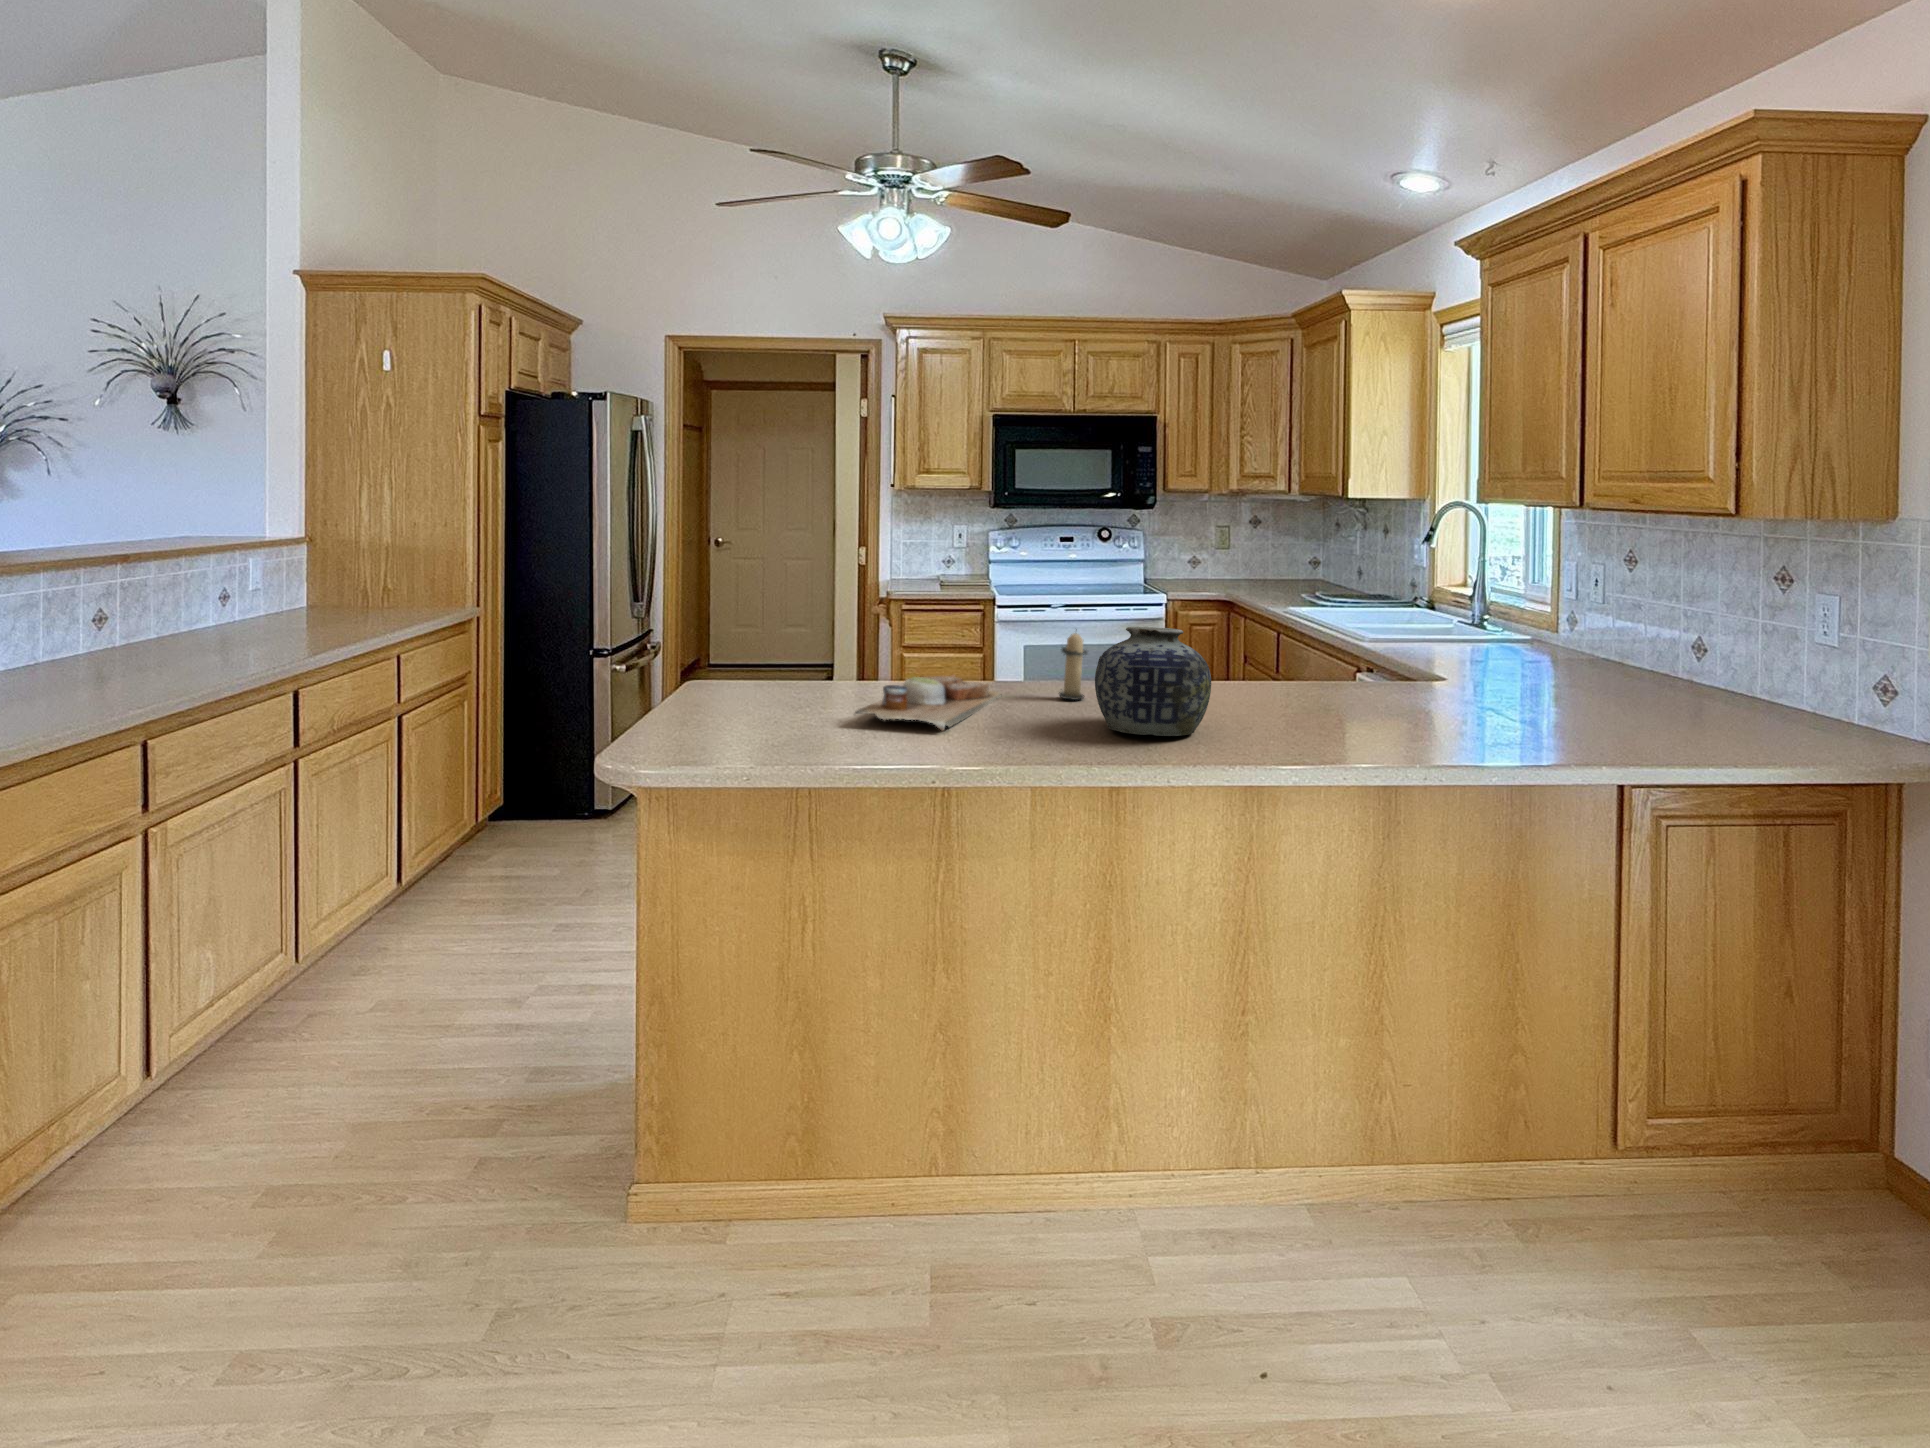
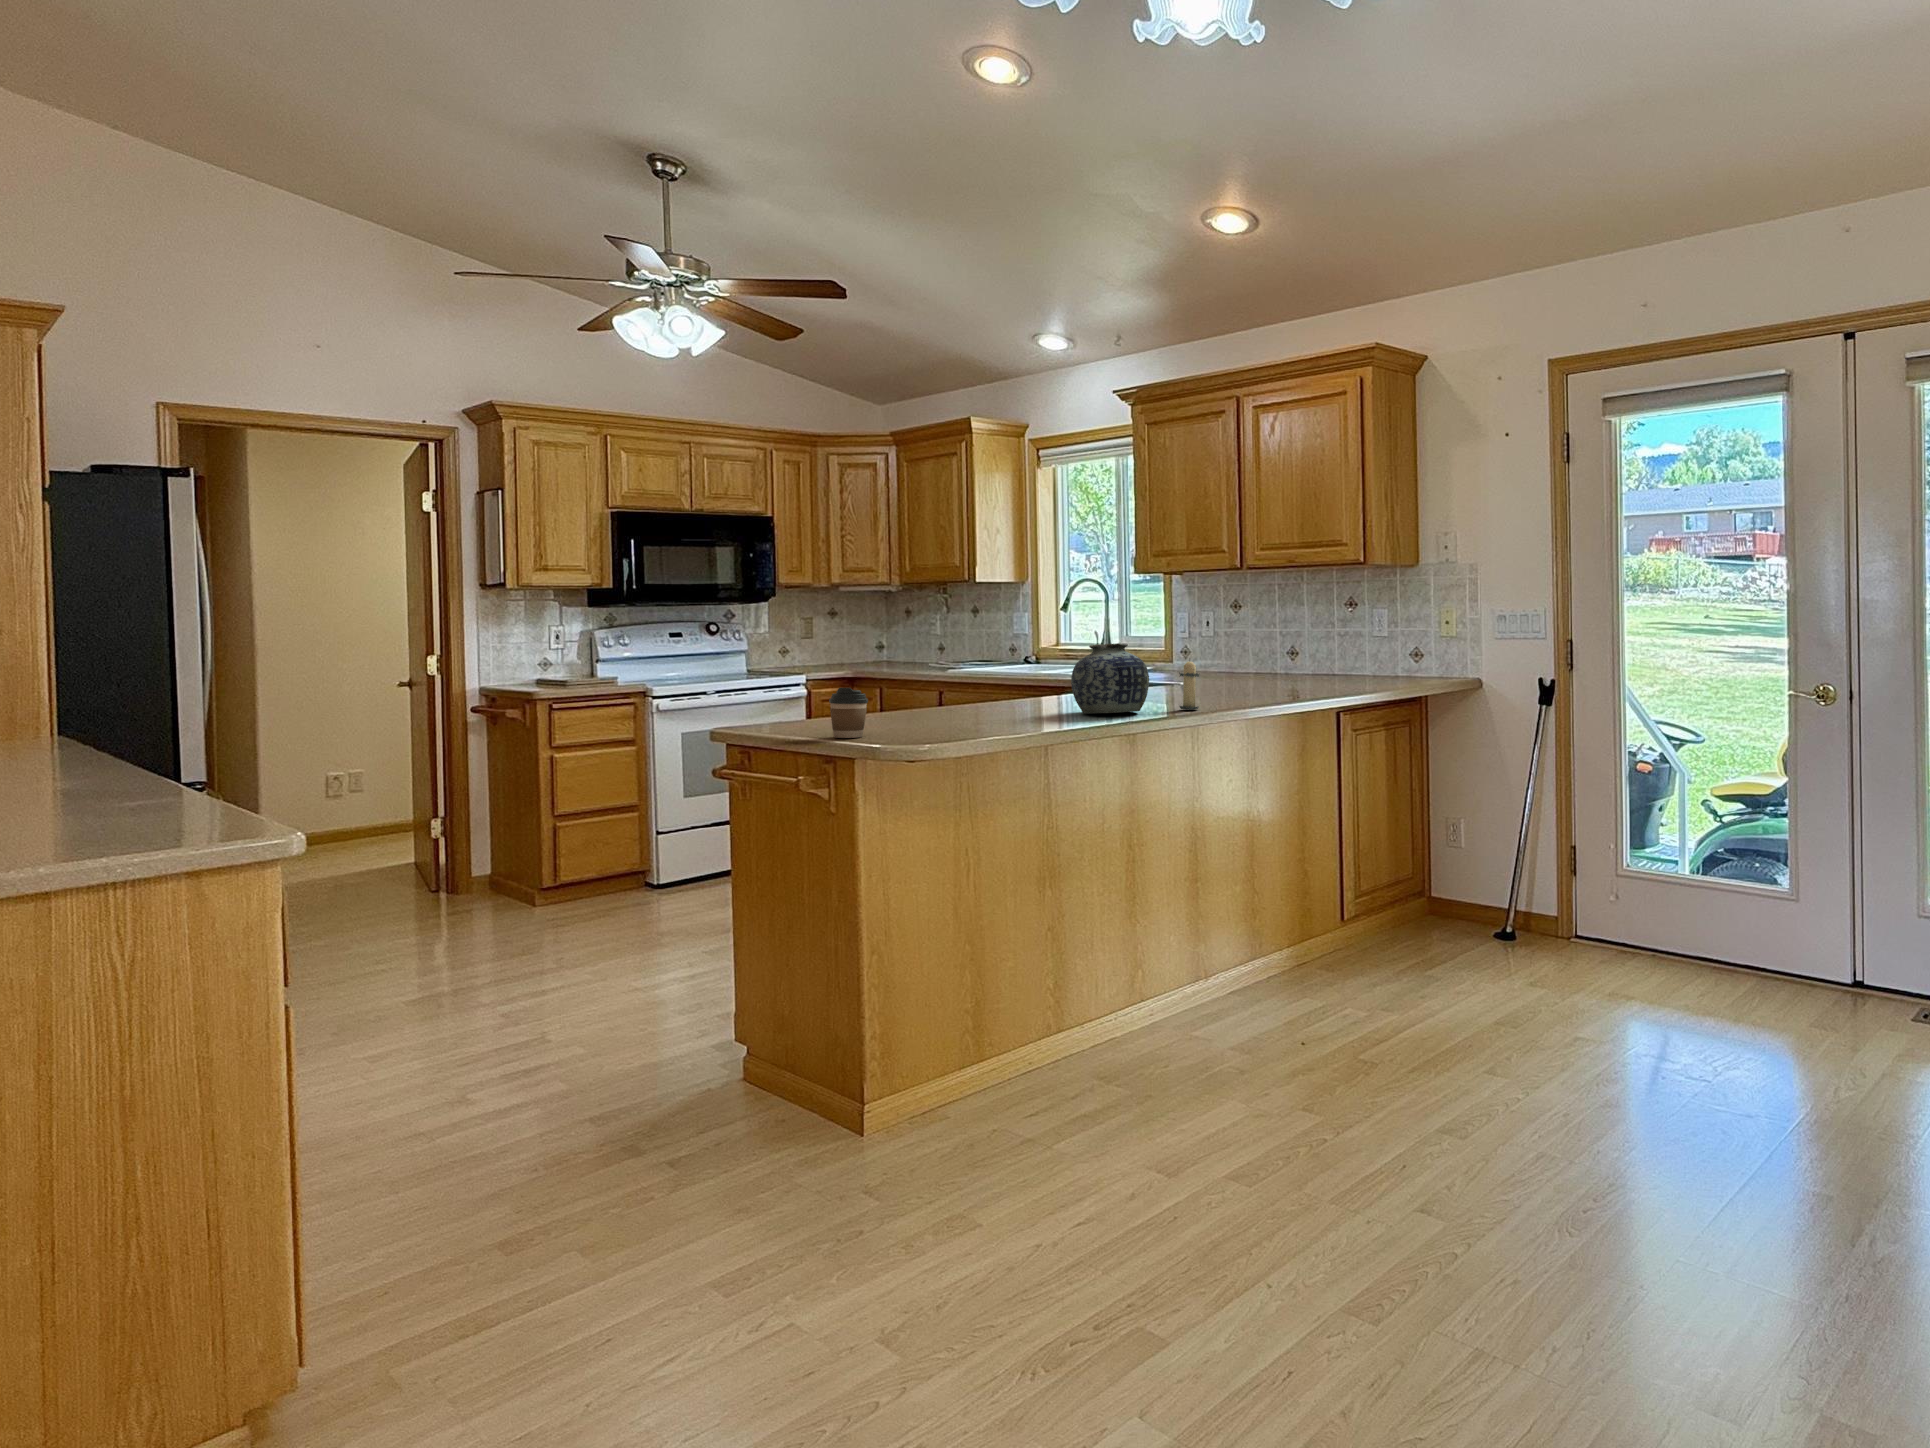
candle: present [1059,629,1087,700] -> present [1179,658,1199,709]
coffee cup: none [742,655,789,720] -> present [829,688,868,738]
cutting board: present [855,675,1001,731] -> none [897,699,1002,726]

